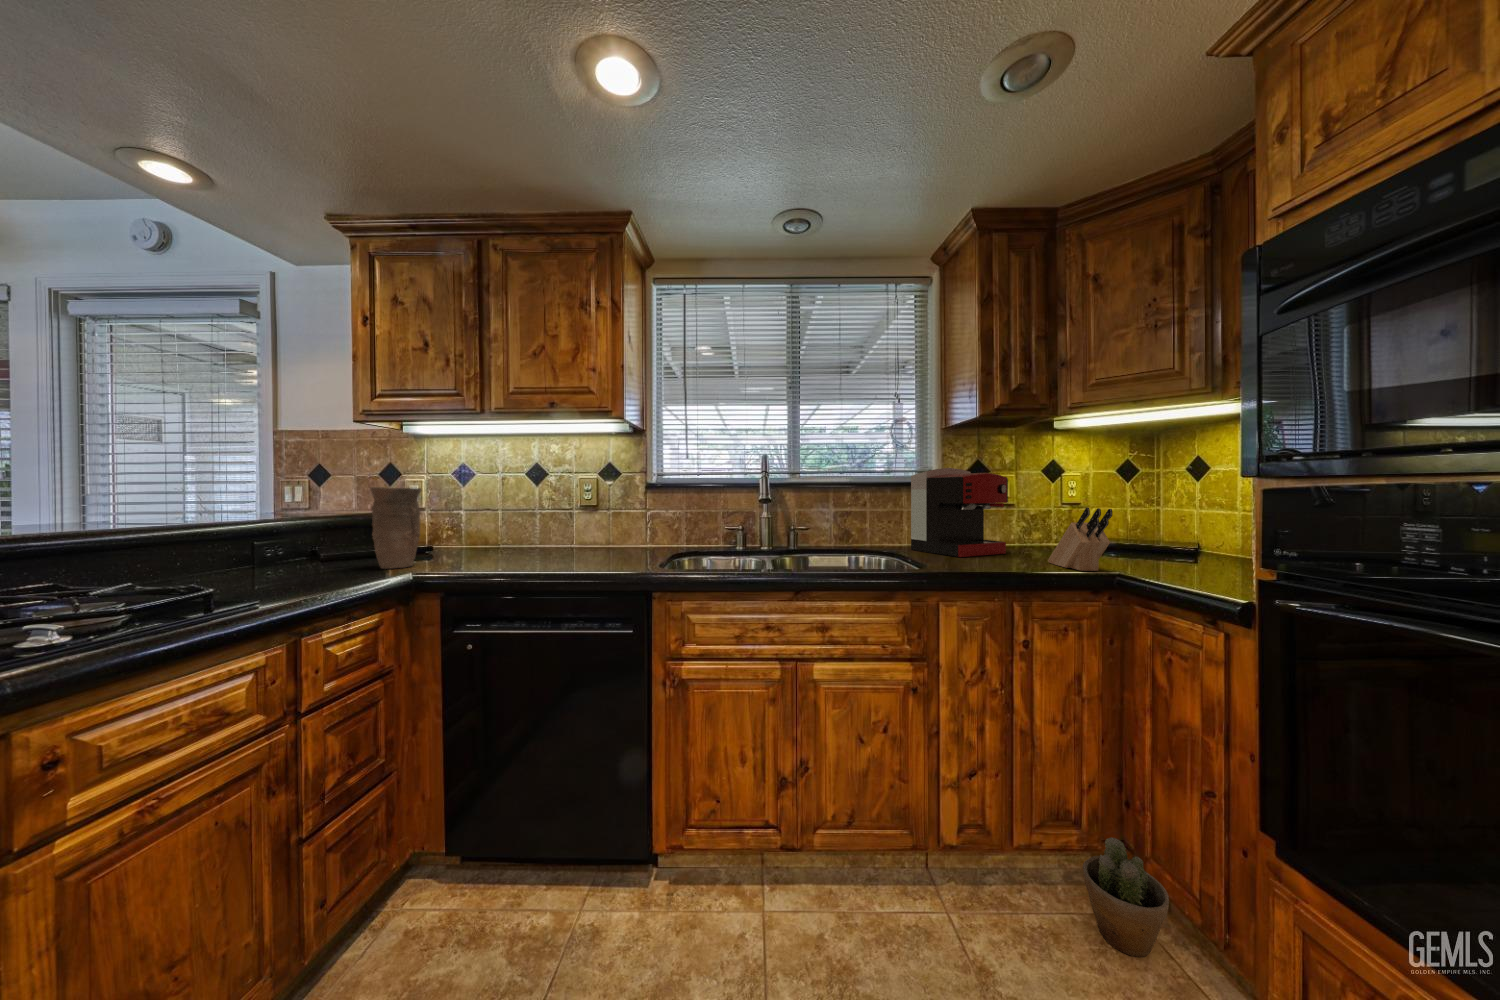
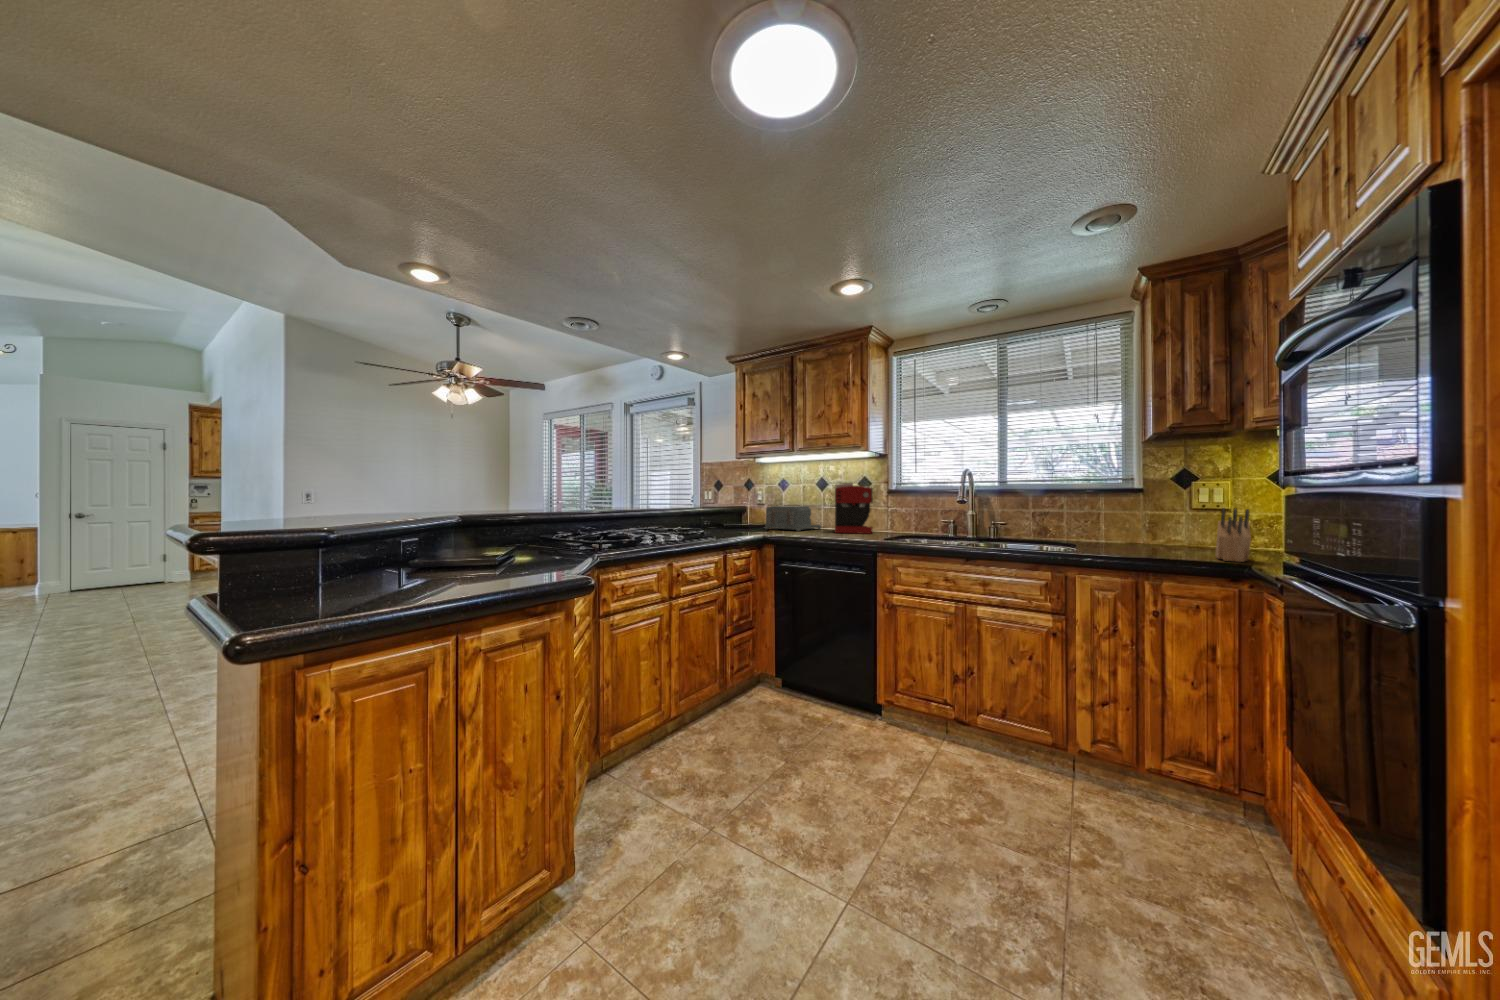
coffee maker: present [911,468,1008,557] -> present [835,483,873,534]
vase: present [370,487,422,569] -> none [743,492,765,533]
toaster: none [425,509,533,554] -> present [765,506,821,531]
potted plant: present [1083,838,1169,957] -> none [1186,768,1262,855]

